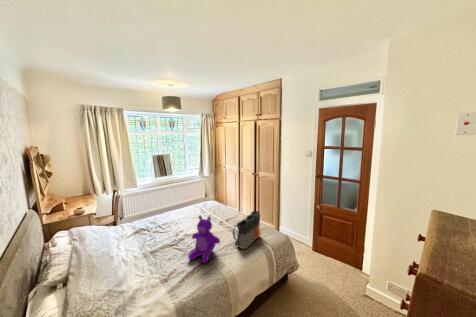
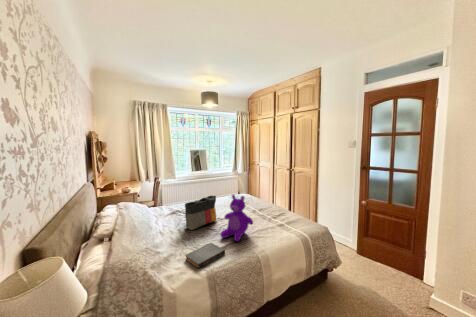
tote bag: present [233,211,260,249] -> present [185,196,216,230]
book: none [152,269,193,303] -> present [186,243,225,268]

